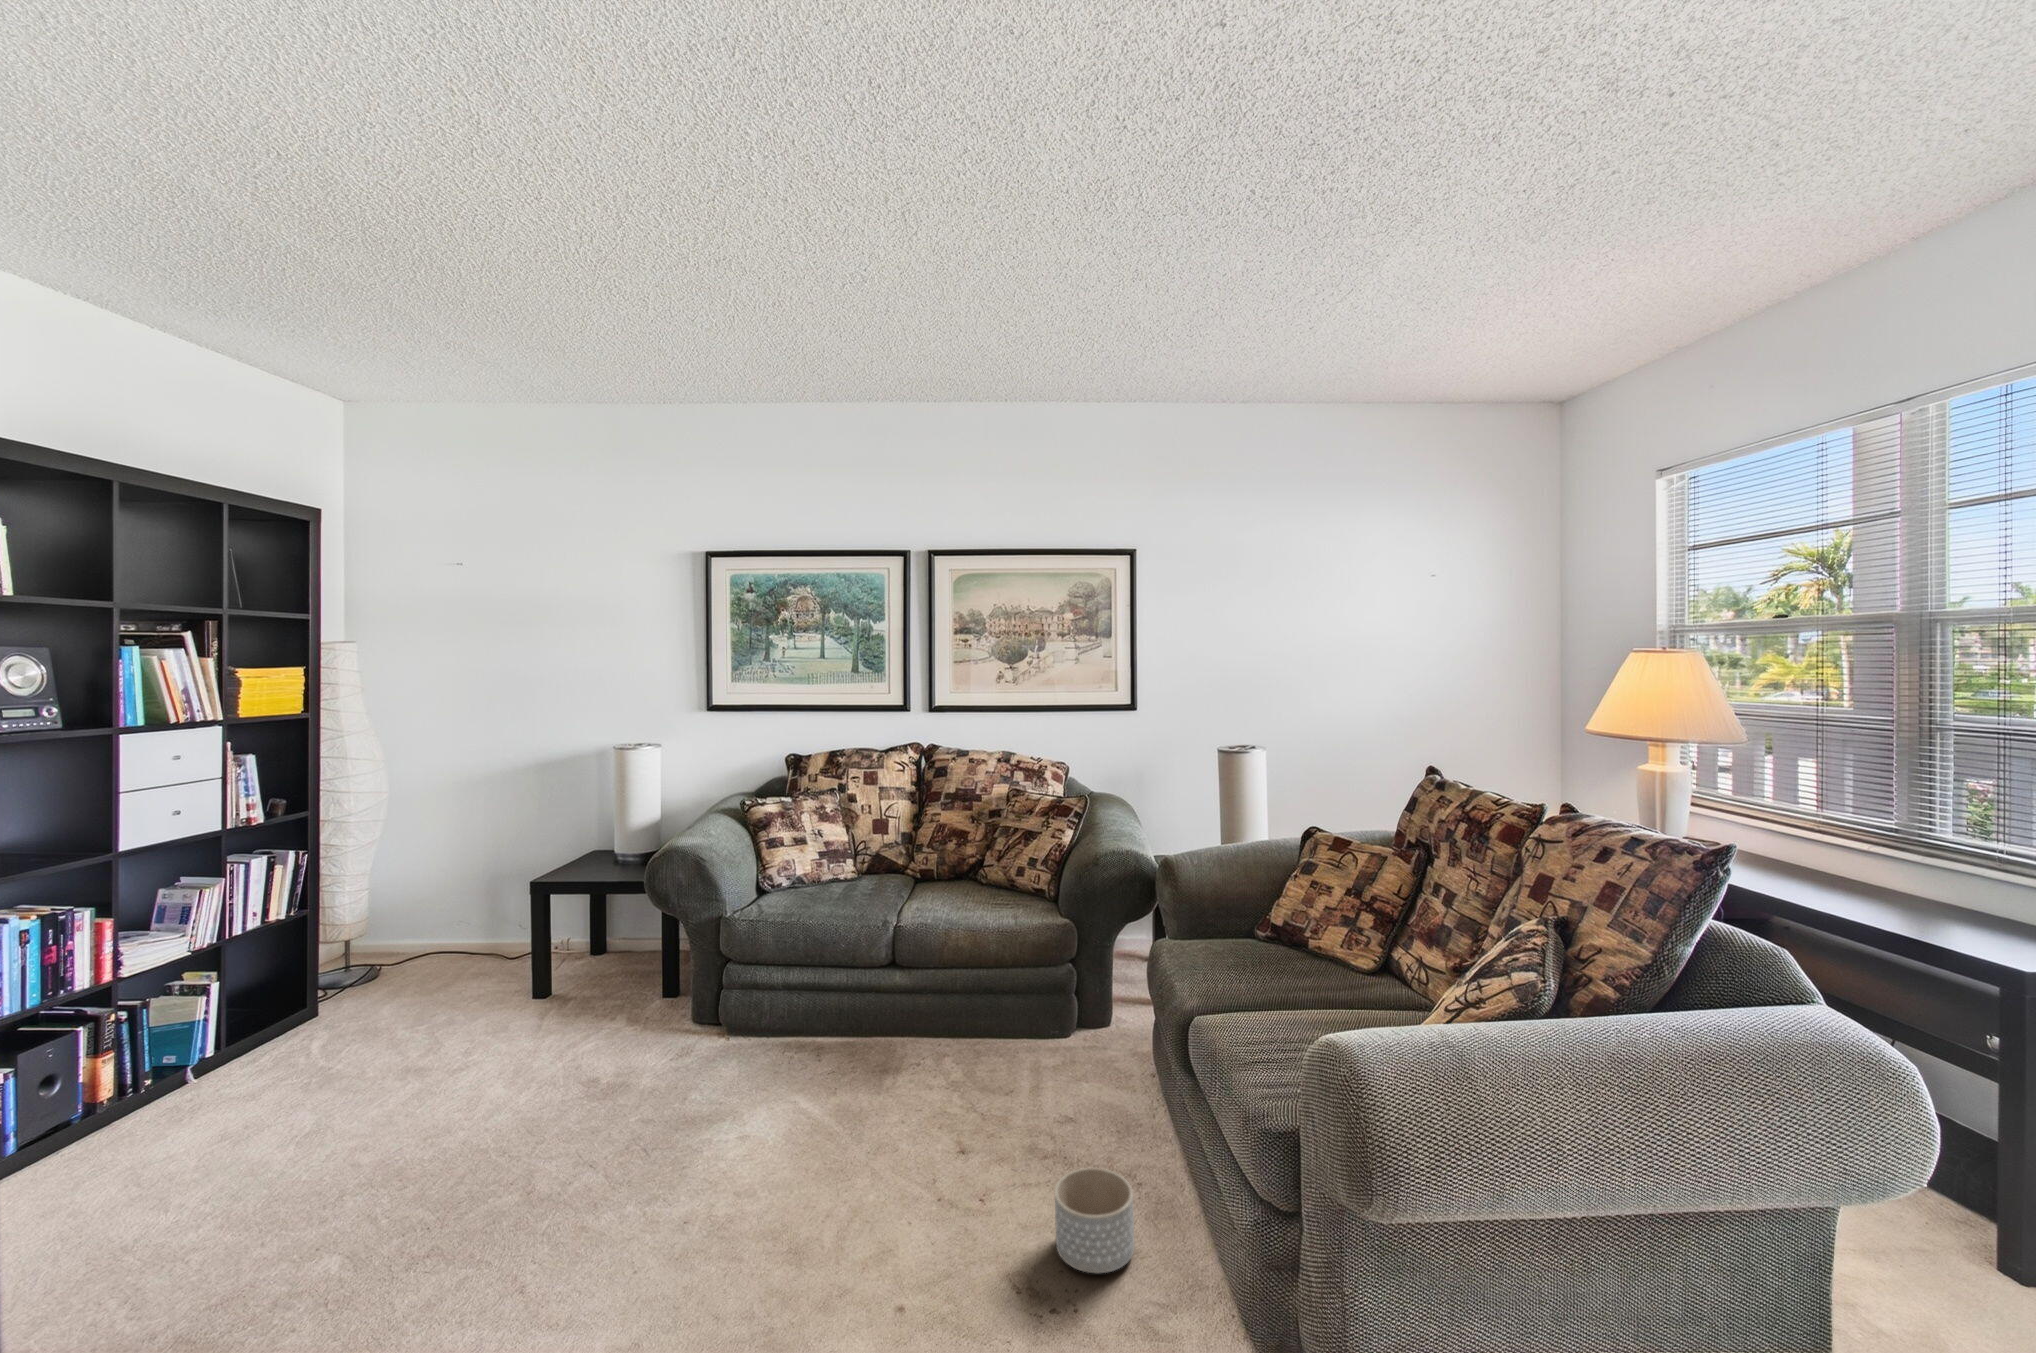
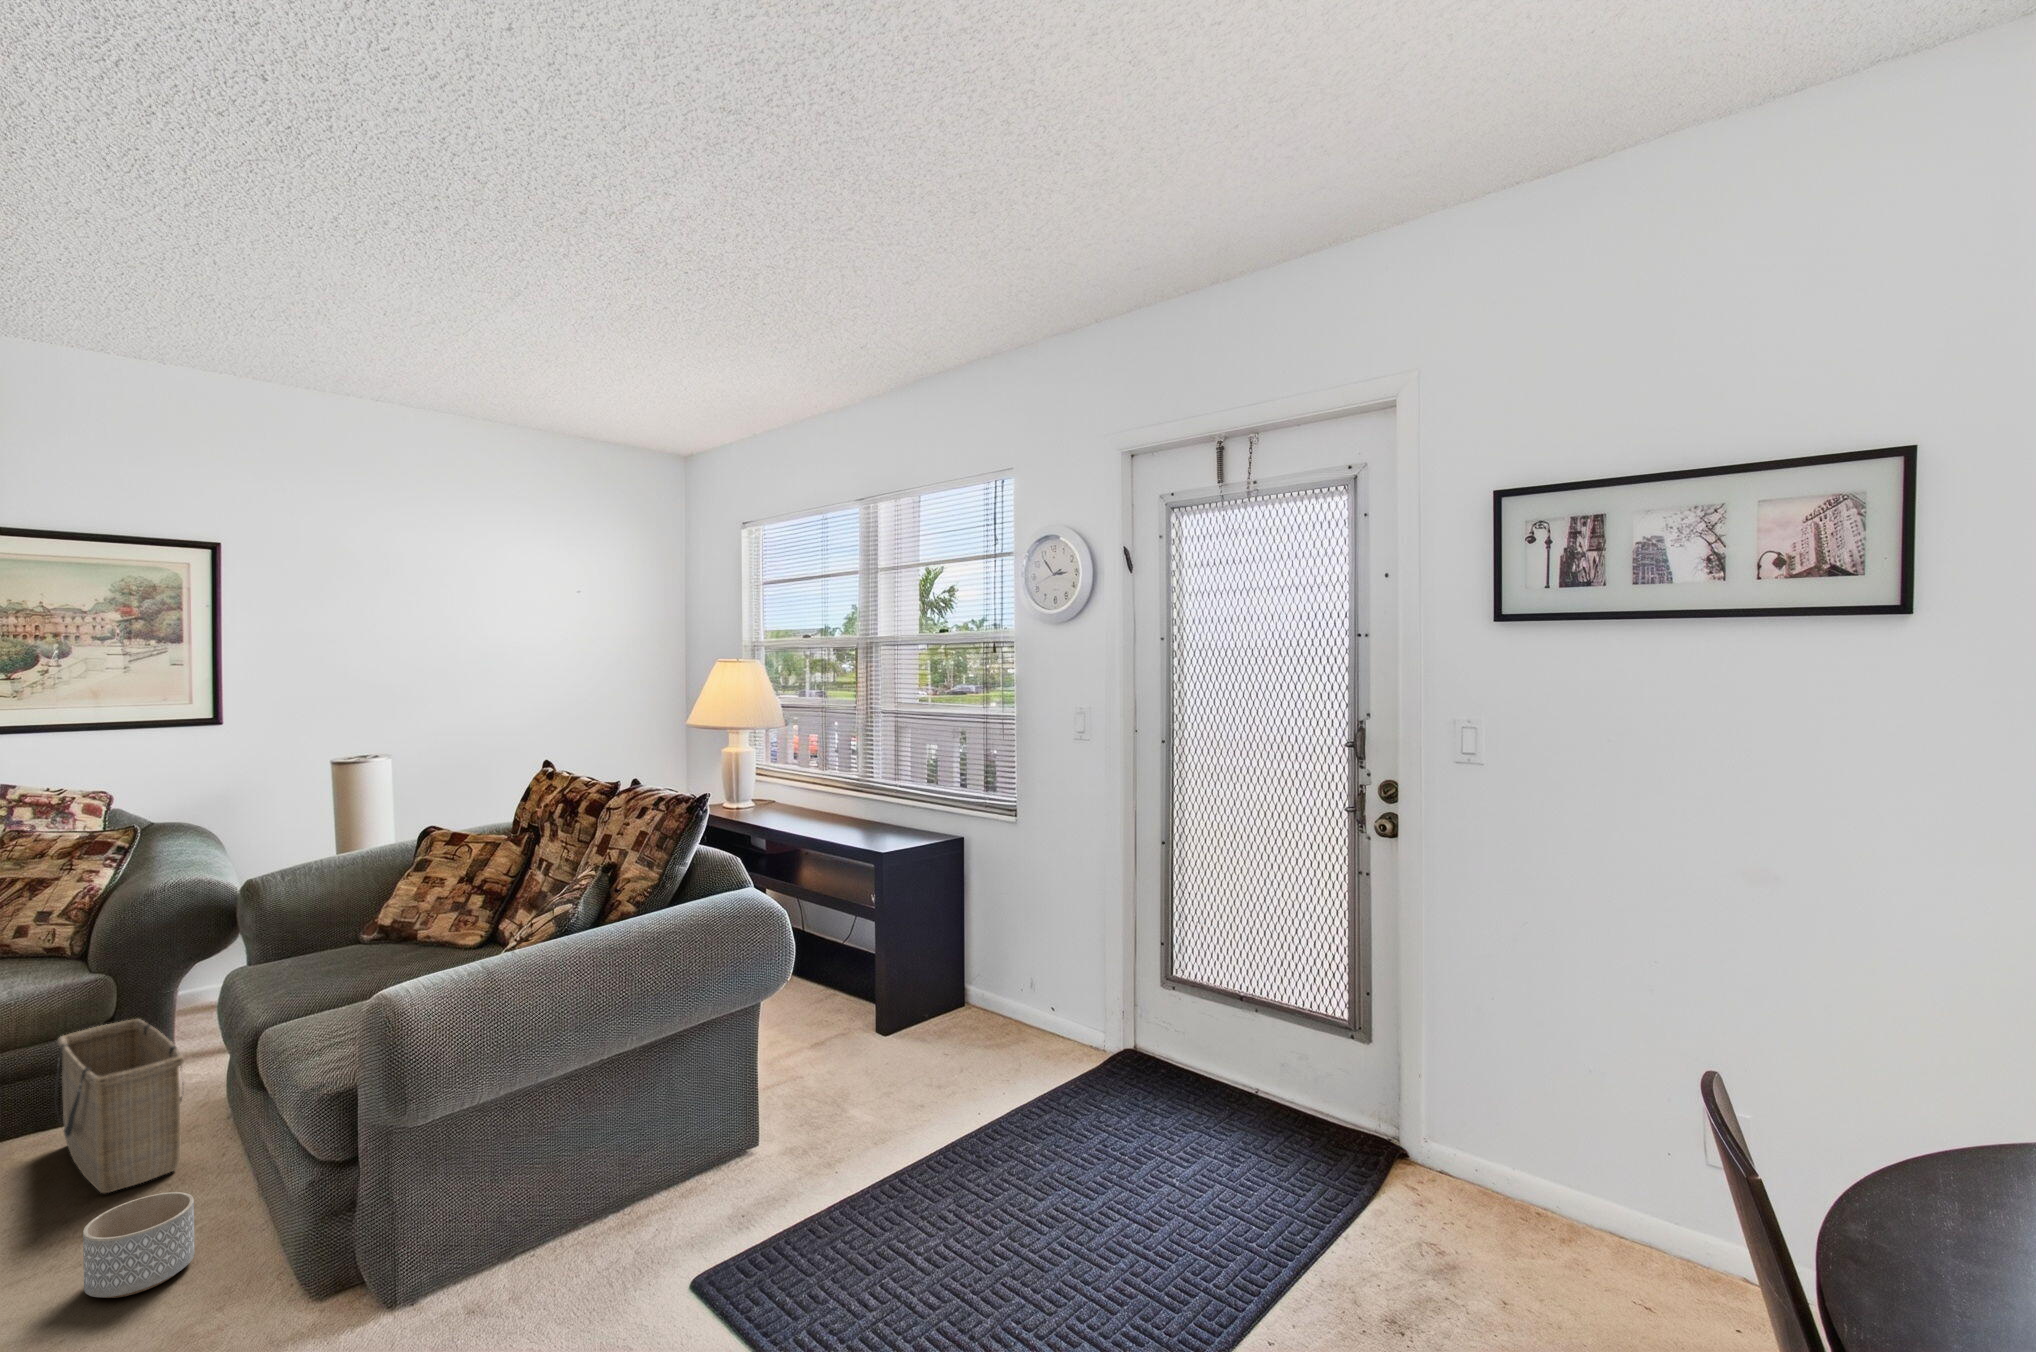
basket: none [1041,964,1121,1127] -> present [55,1019,184,1193]

